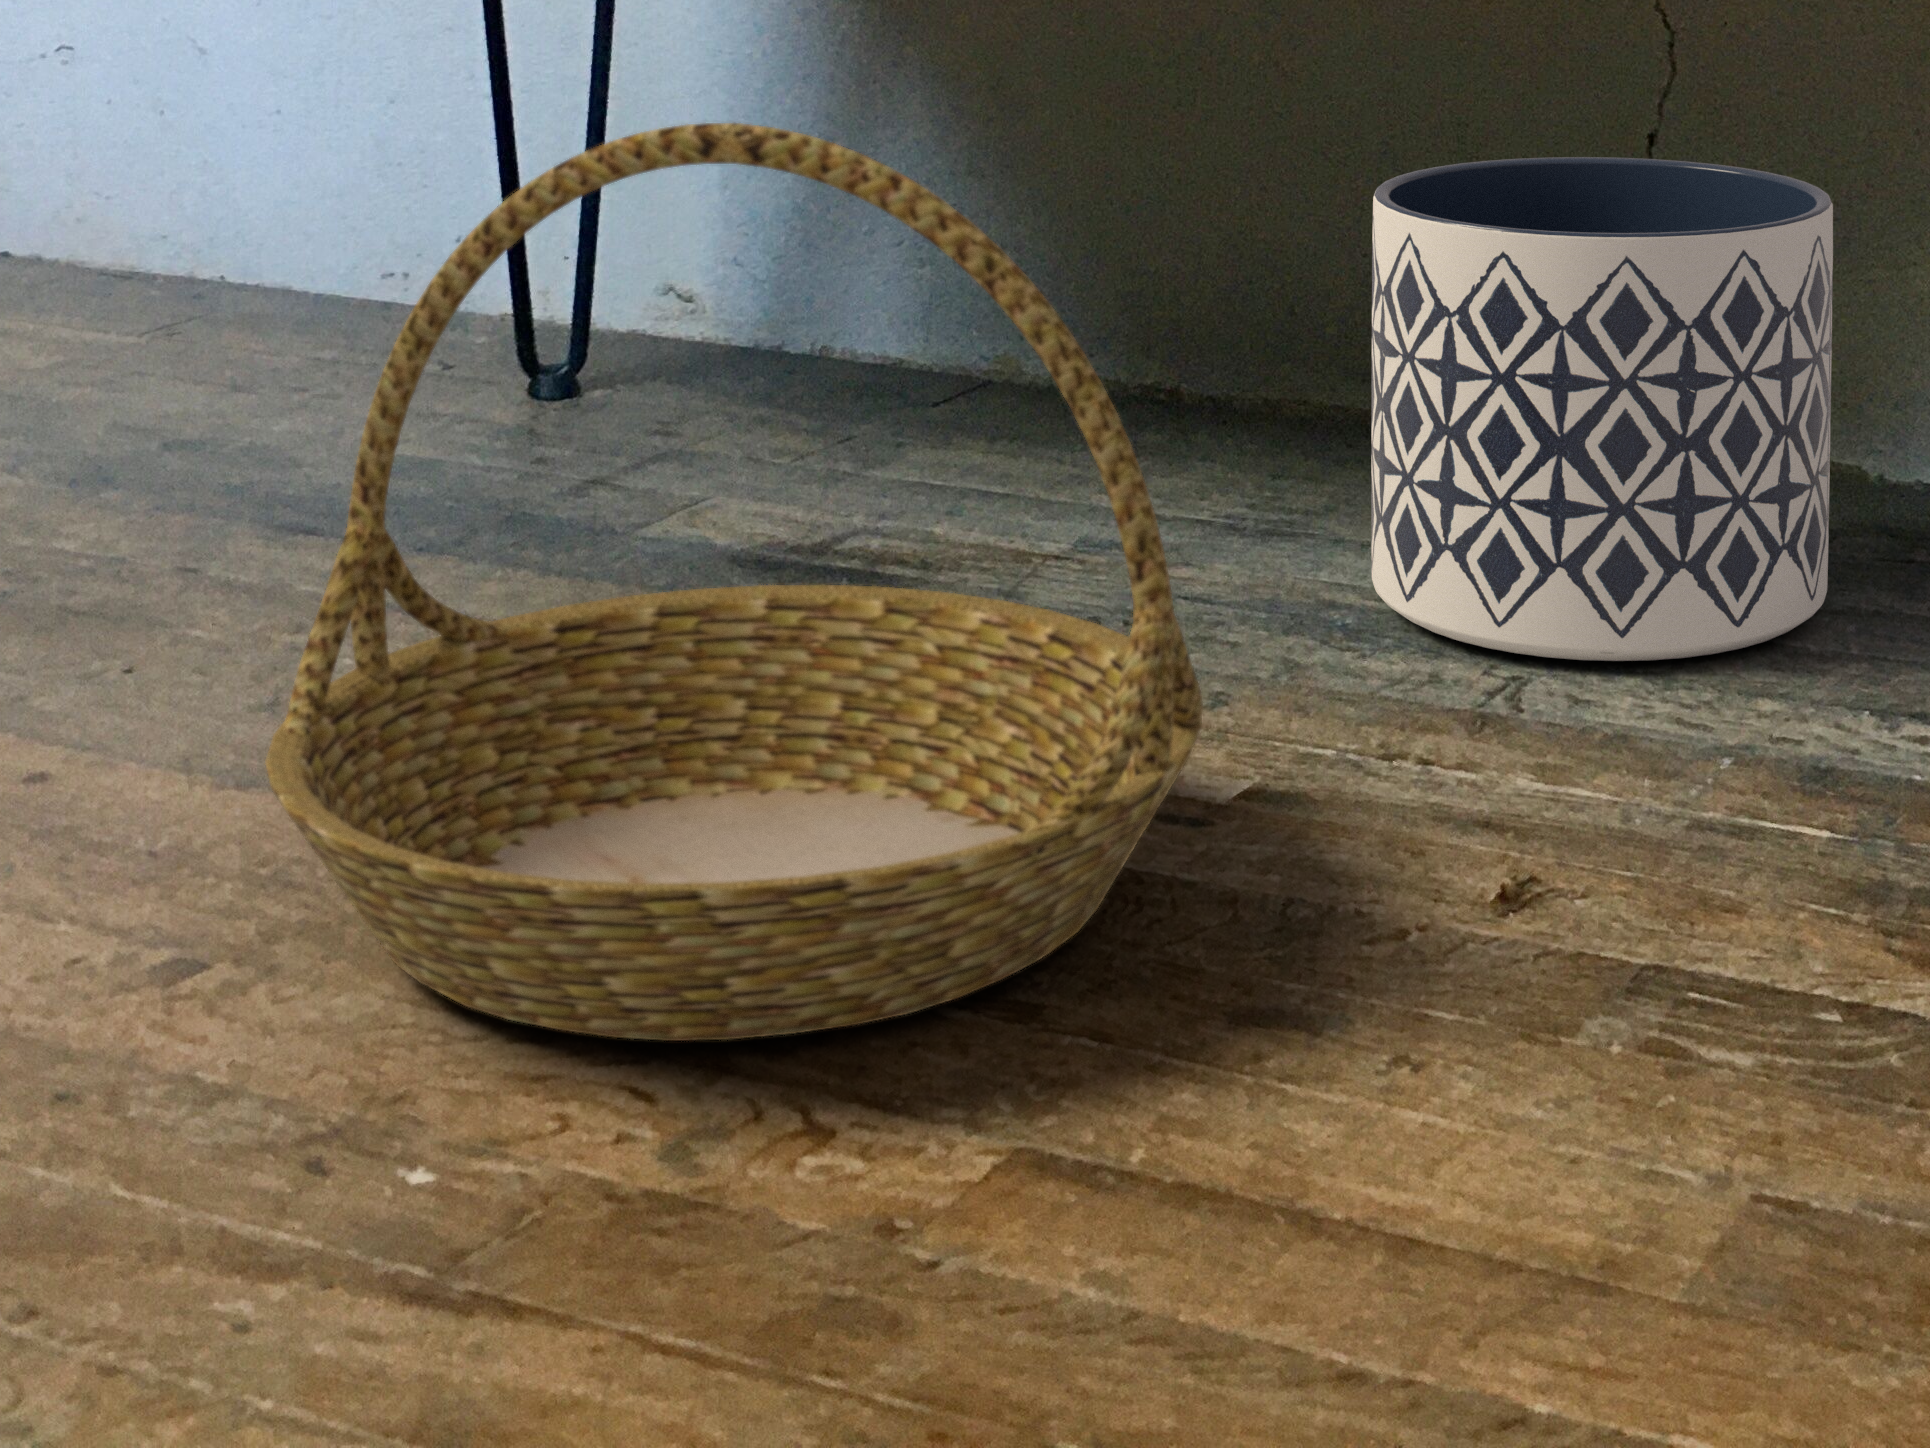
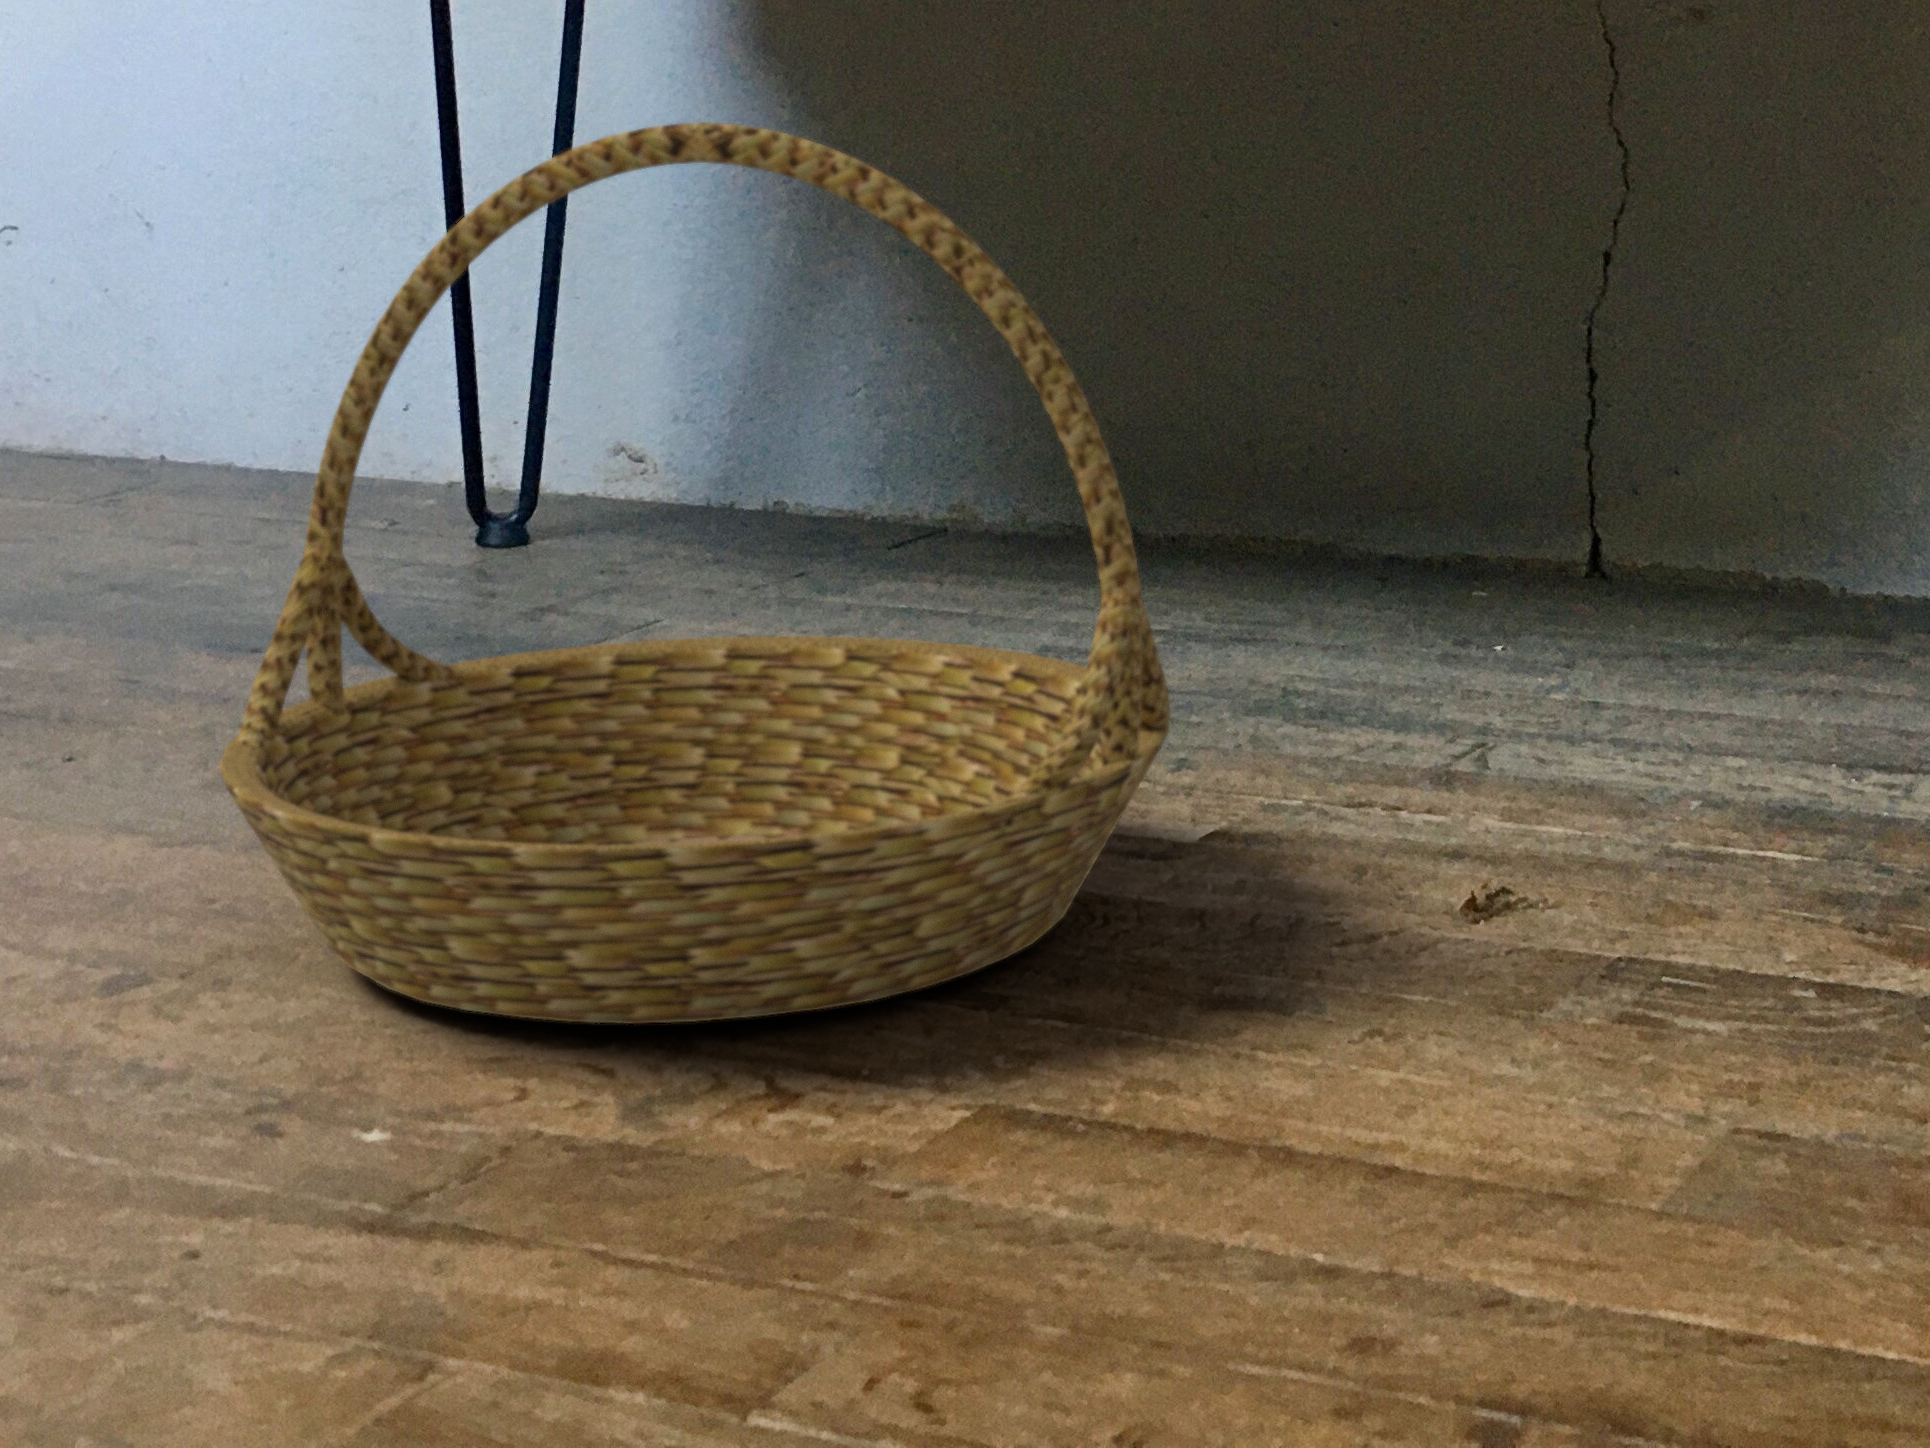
planter: present [1371,157,1833,661] -> none [1334,252,1793,728]

